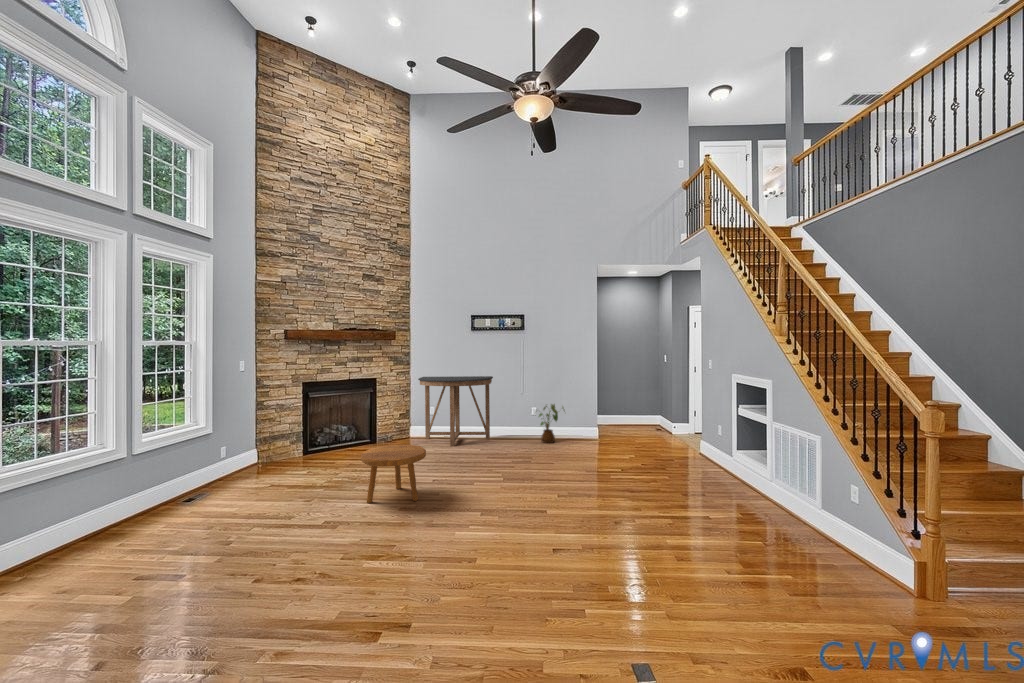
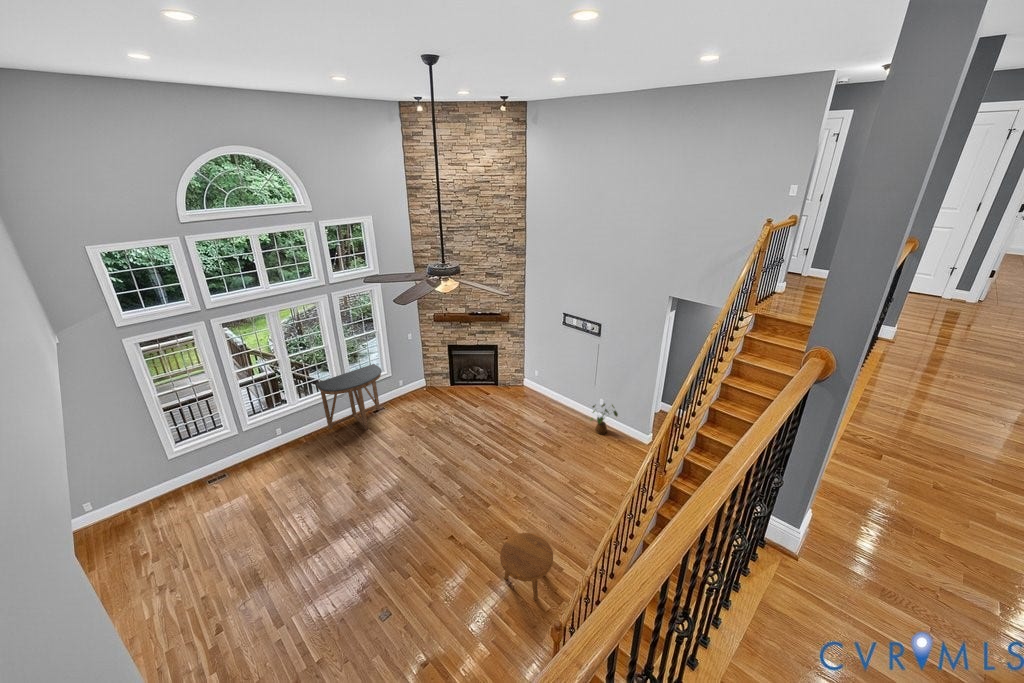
console table: present [418,376,493,446] -> present [315,364,382,430]
footstool: present [361,445,426,503] -> present [500,533,553,600]

